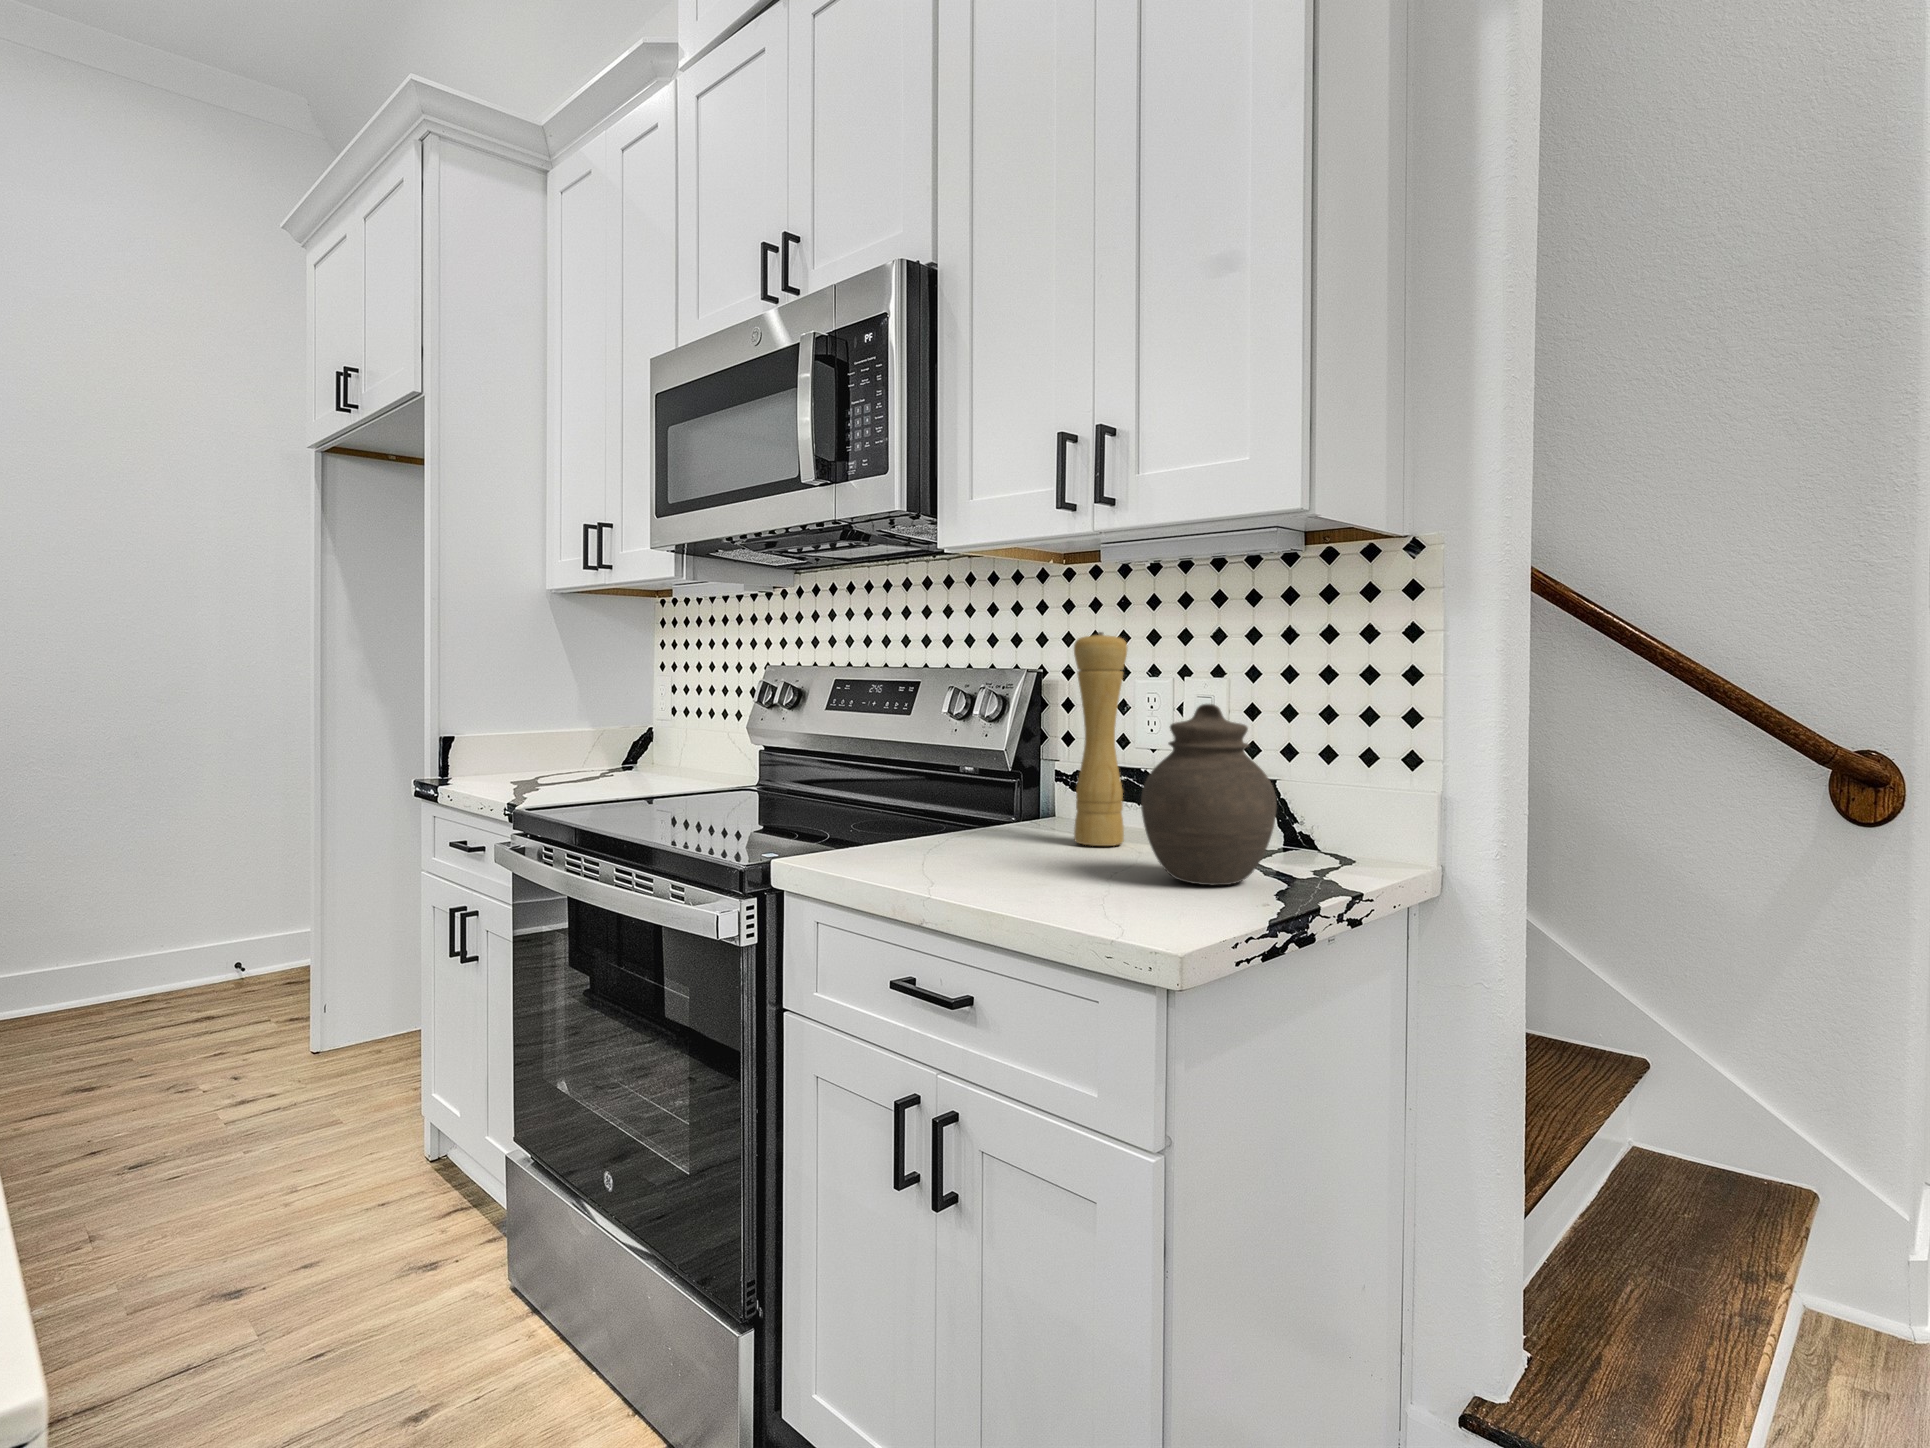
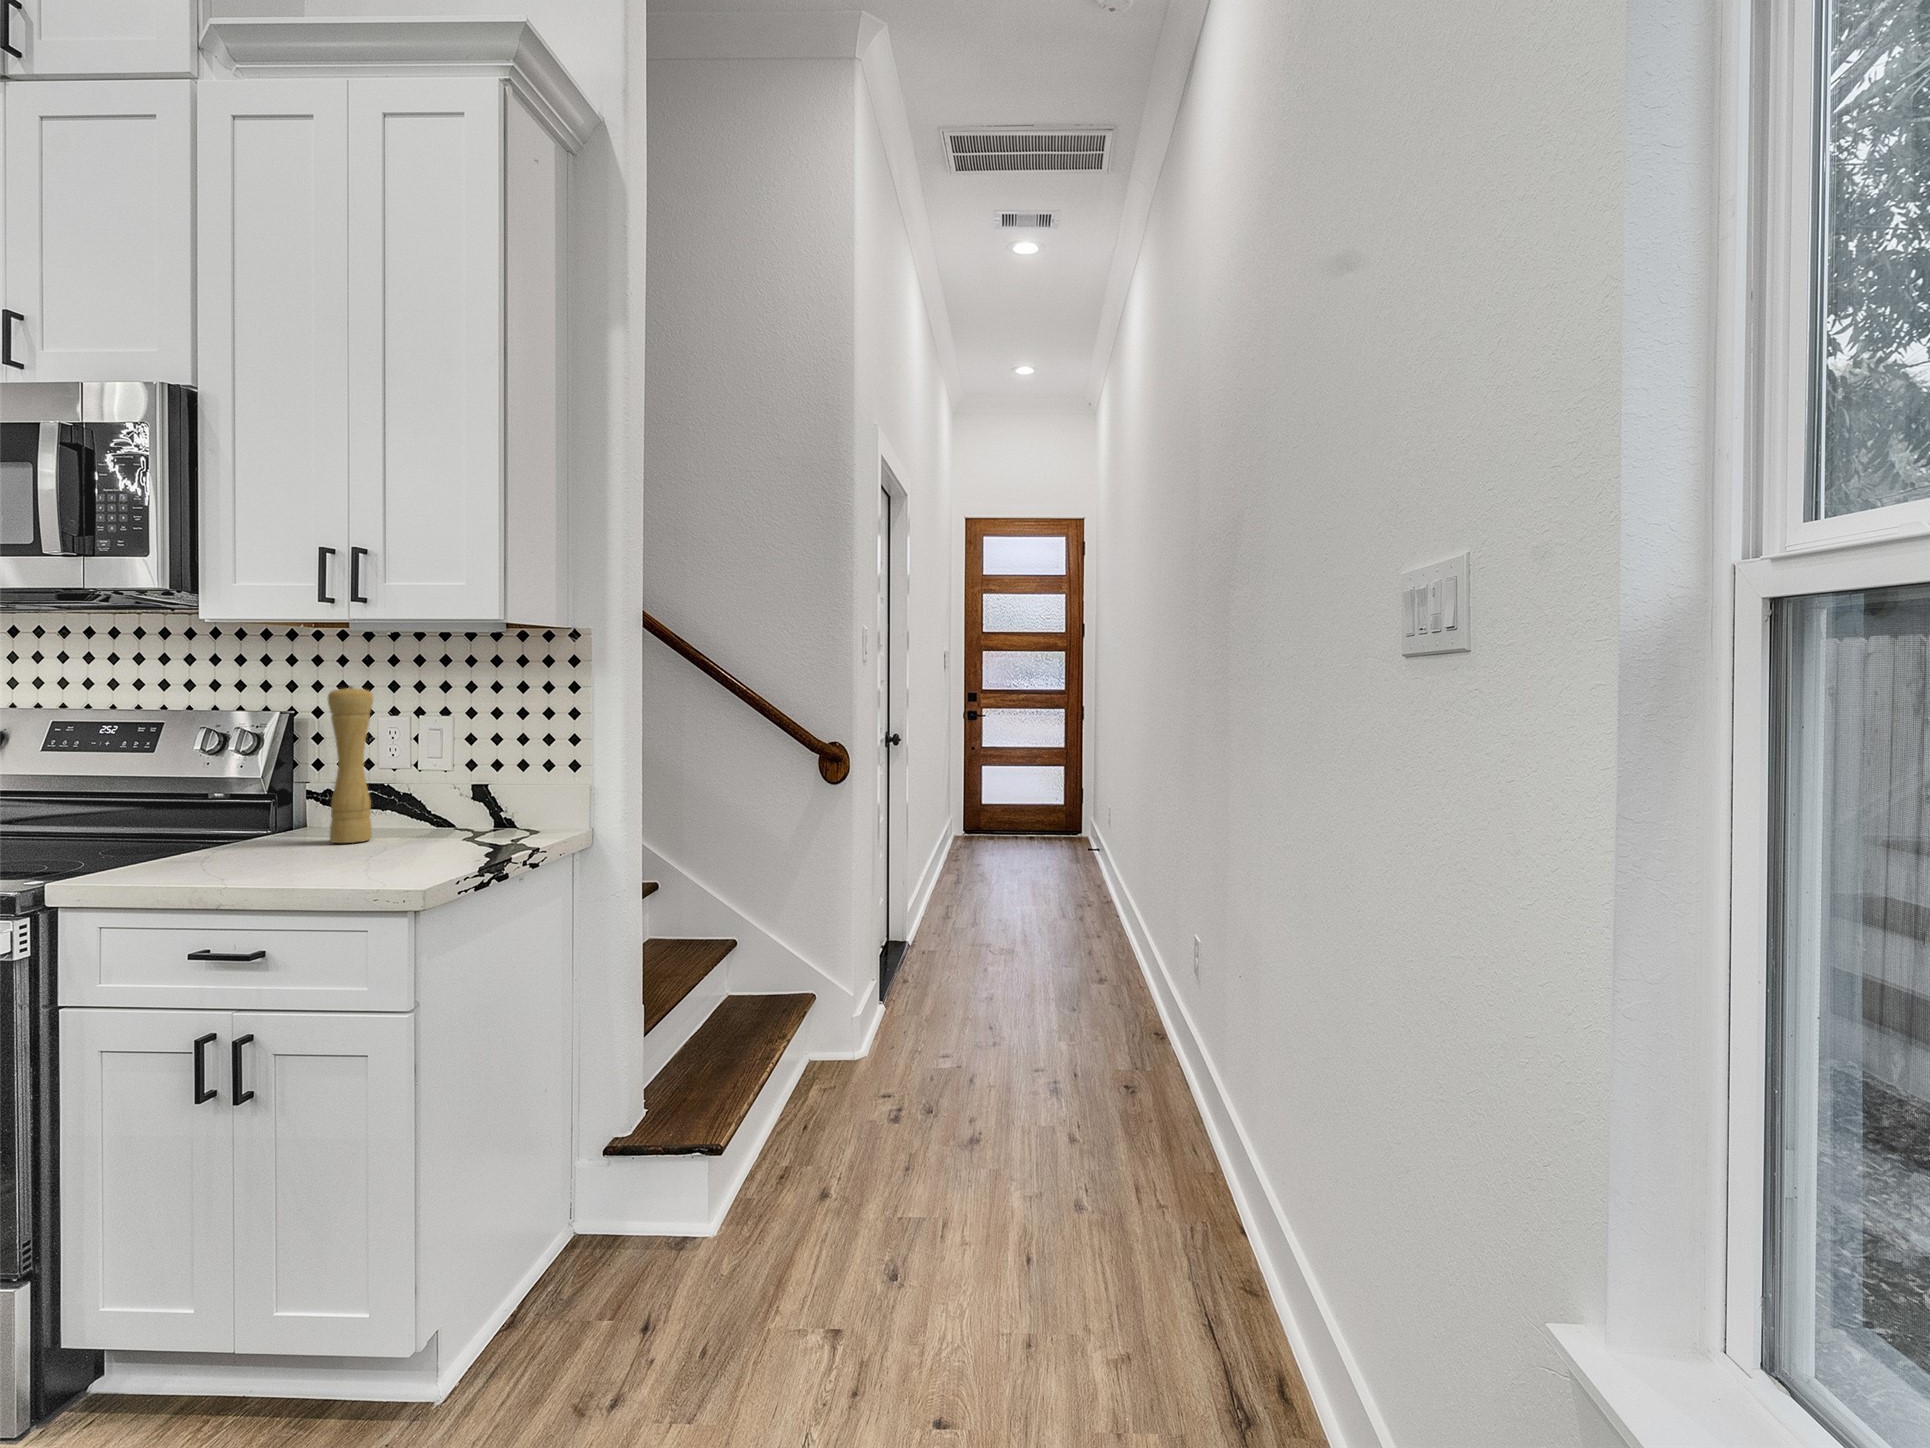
jar: present [1141,704,1277,885] -> none [391,740,485,855]

